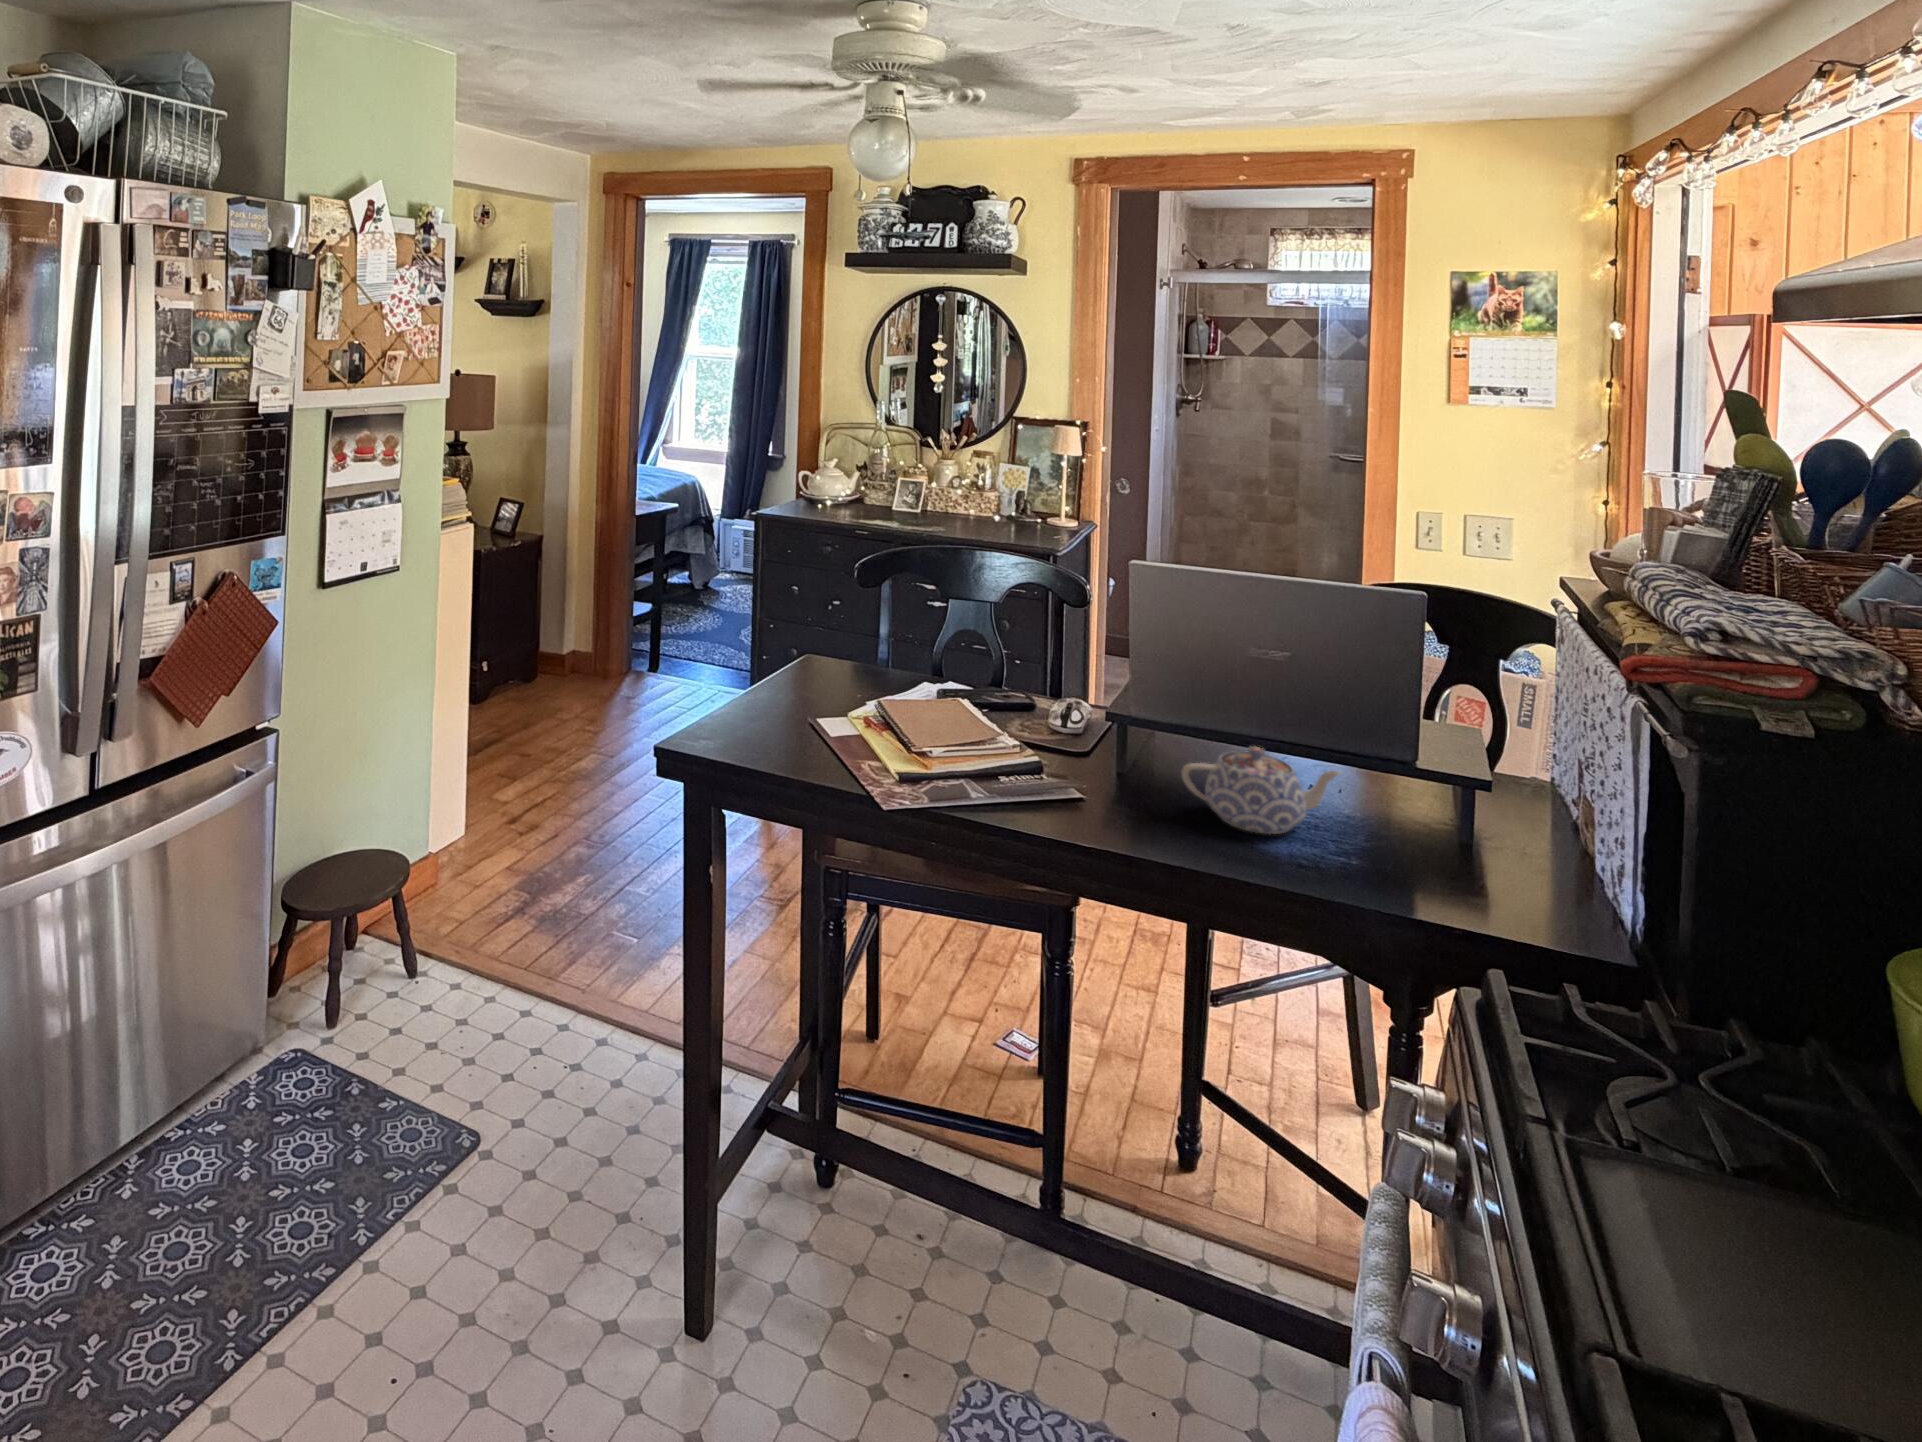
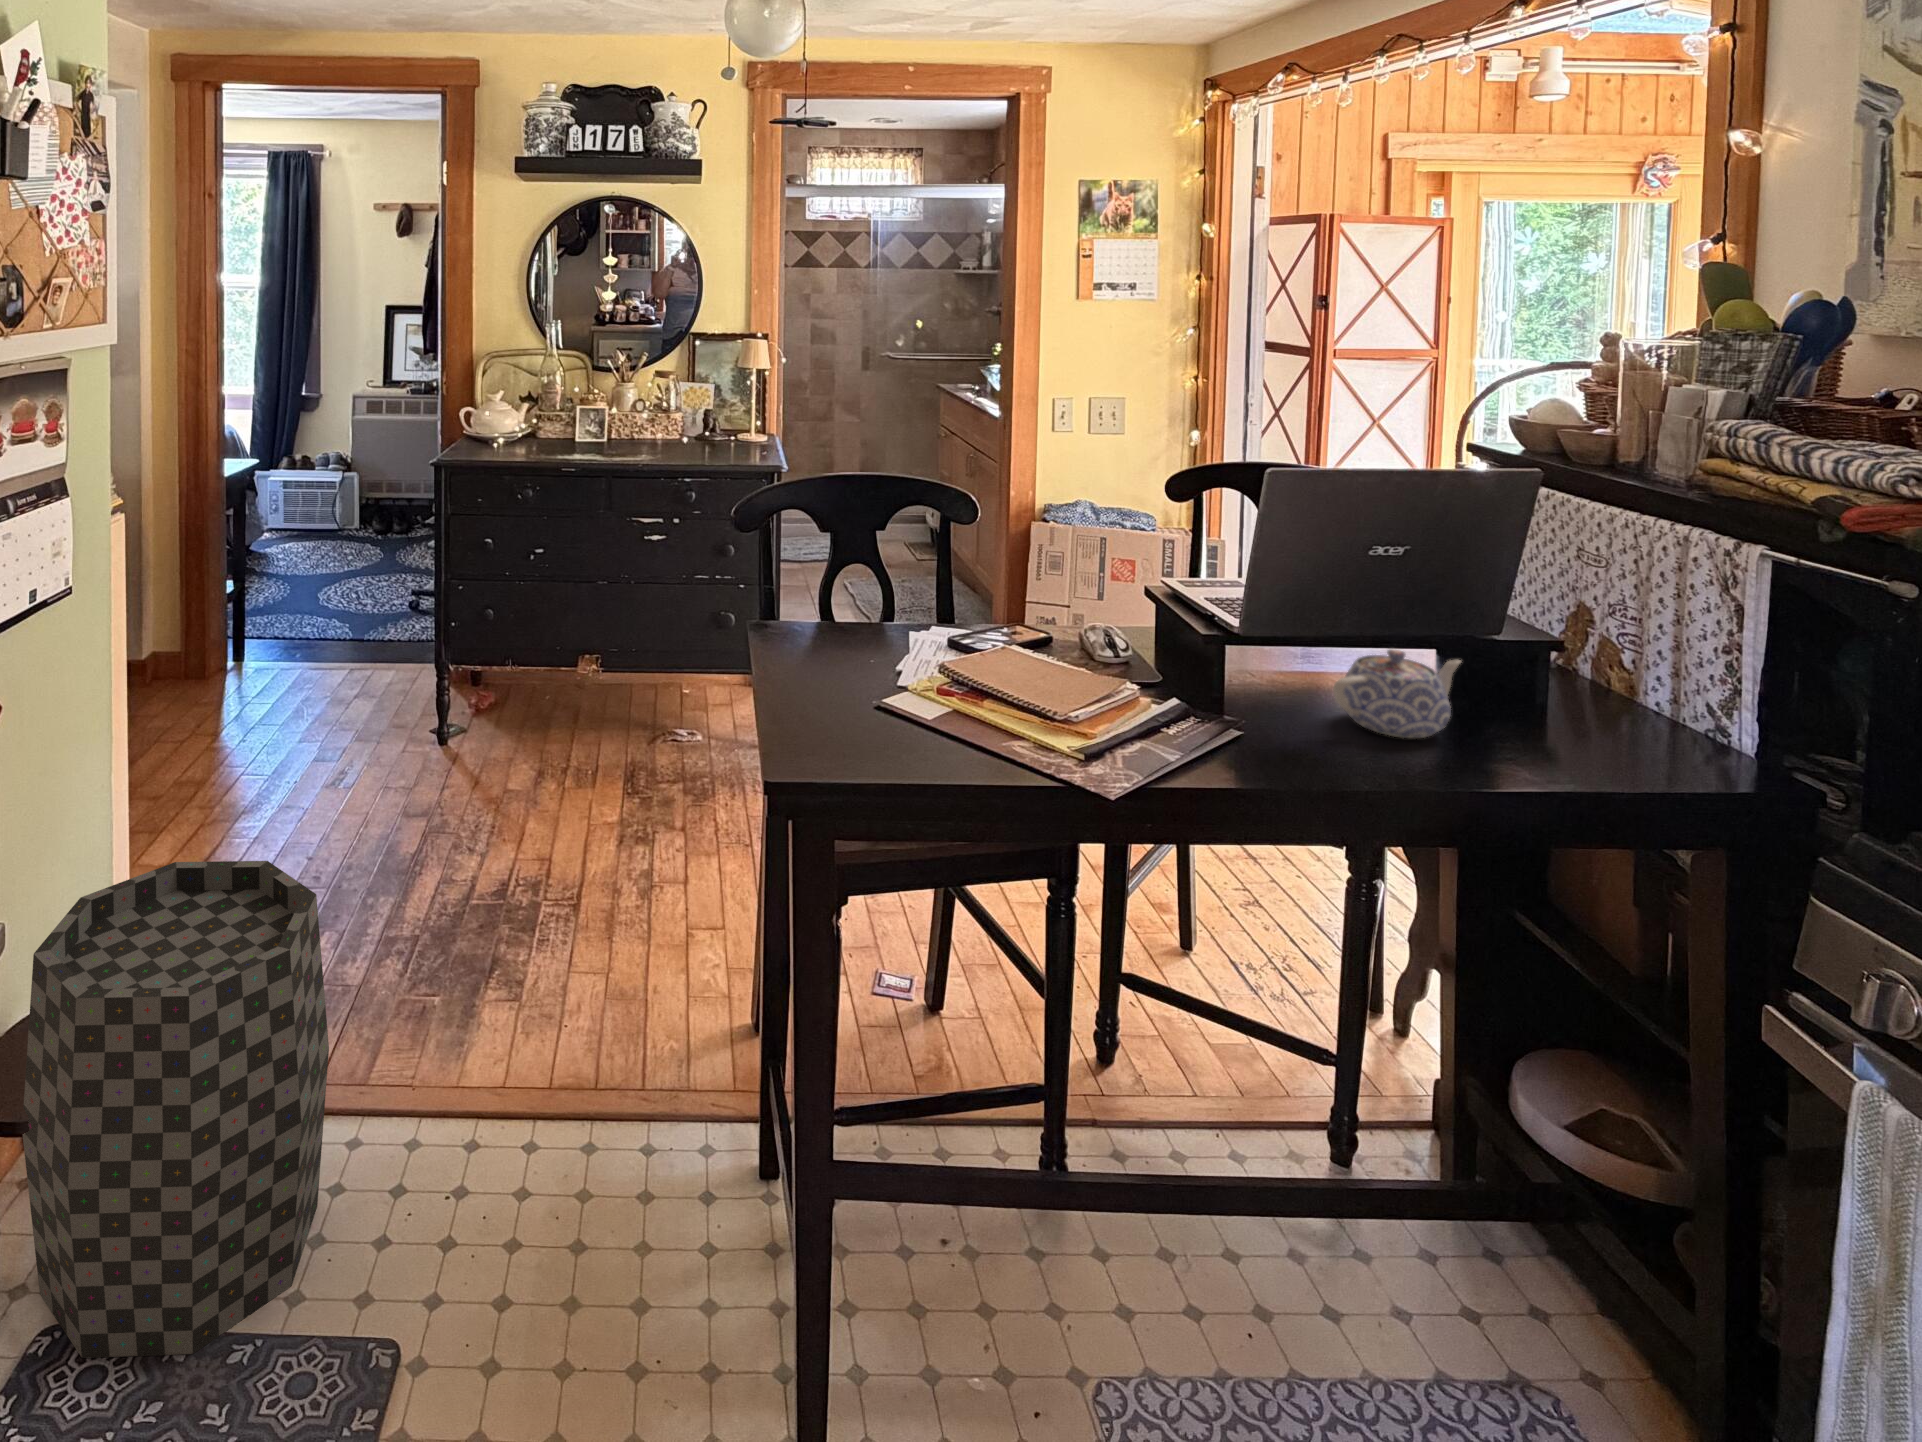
trash can: none [299,766,494,1095] -> present [23,861,329,1358]

